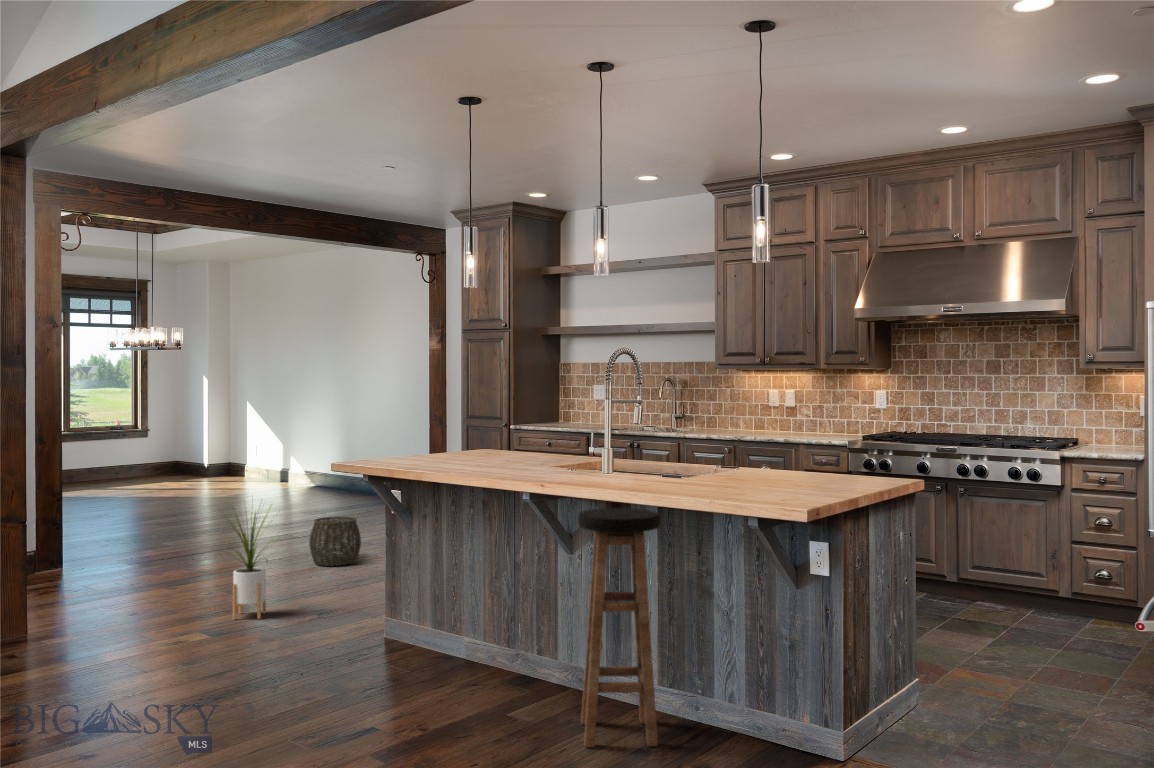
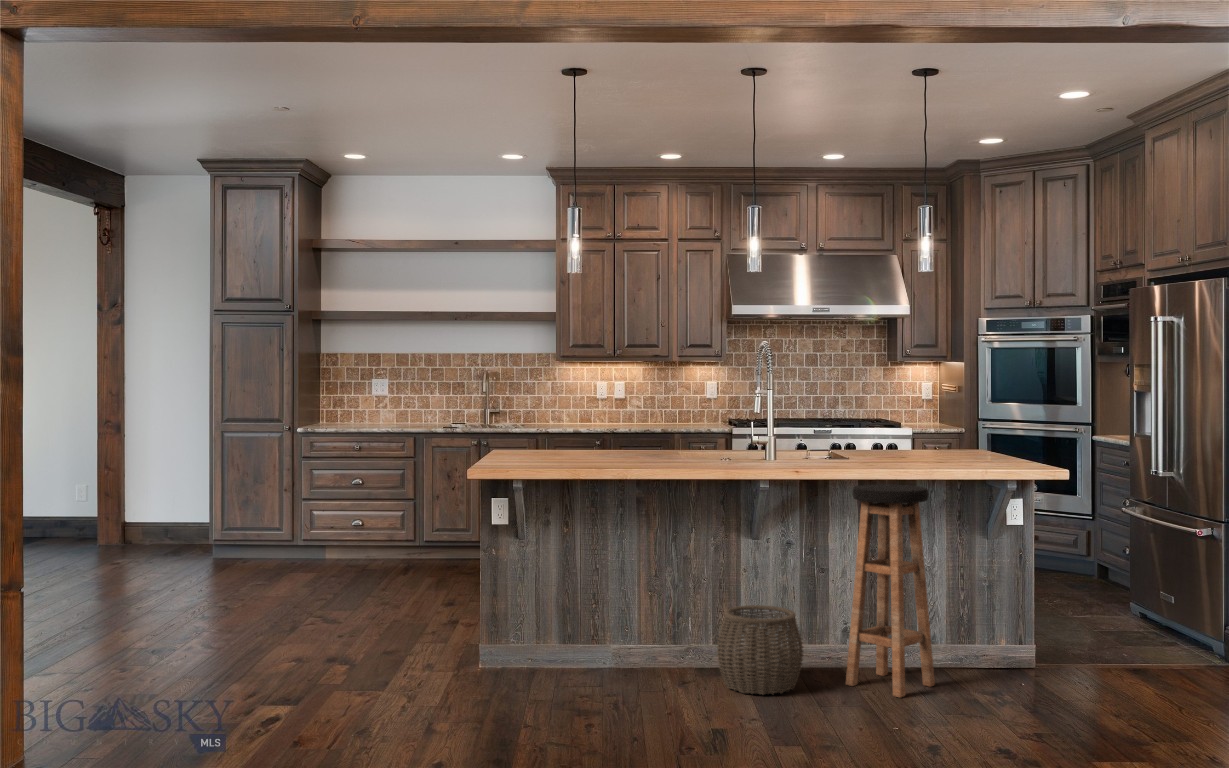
house plant: present [229,509,268,619] -> none [225,521,311,689]
woven basket: present [309,517,361,566] -> present [717,605,803,694]

